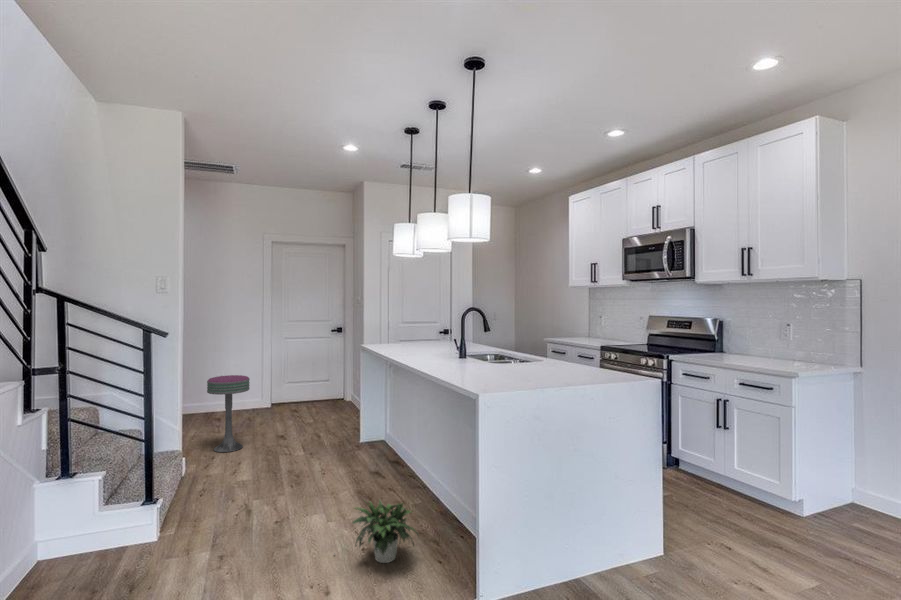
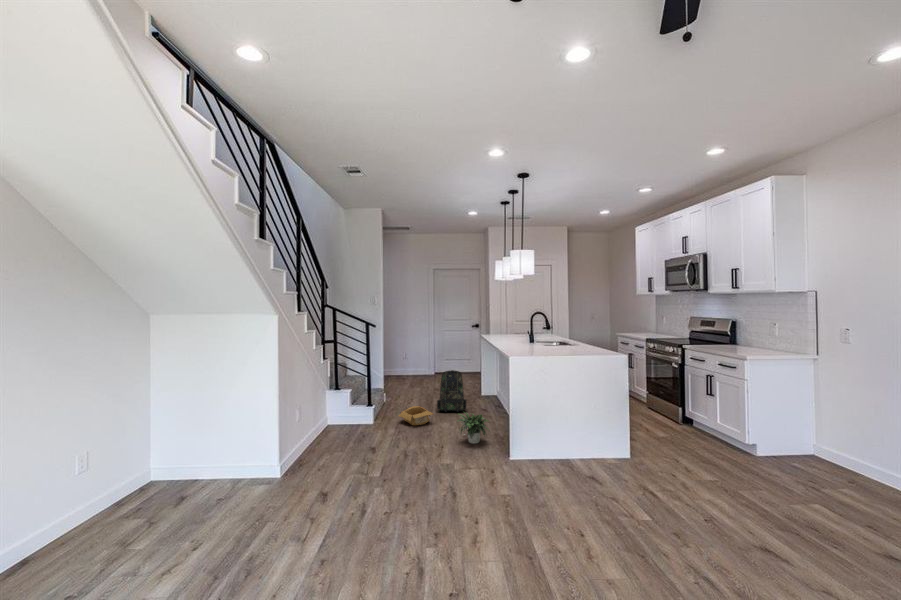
bar stool: present [207,375,250,452] -> none [398,351,421,394]
backpack: none [291,409,345,490] -> present [437,370,467,412]
cardboard box: none [215,486,293,531] -> present [398,406,433,425]

